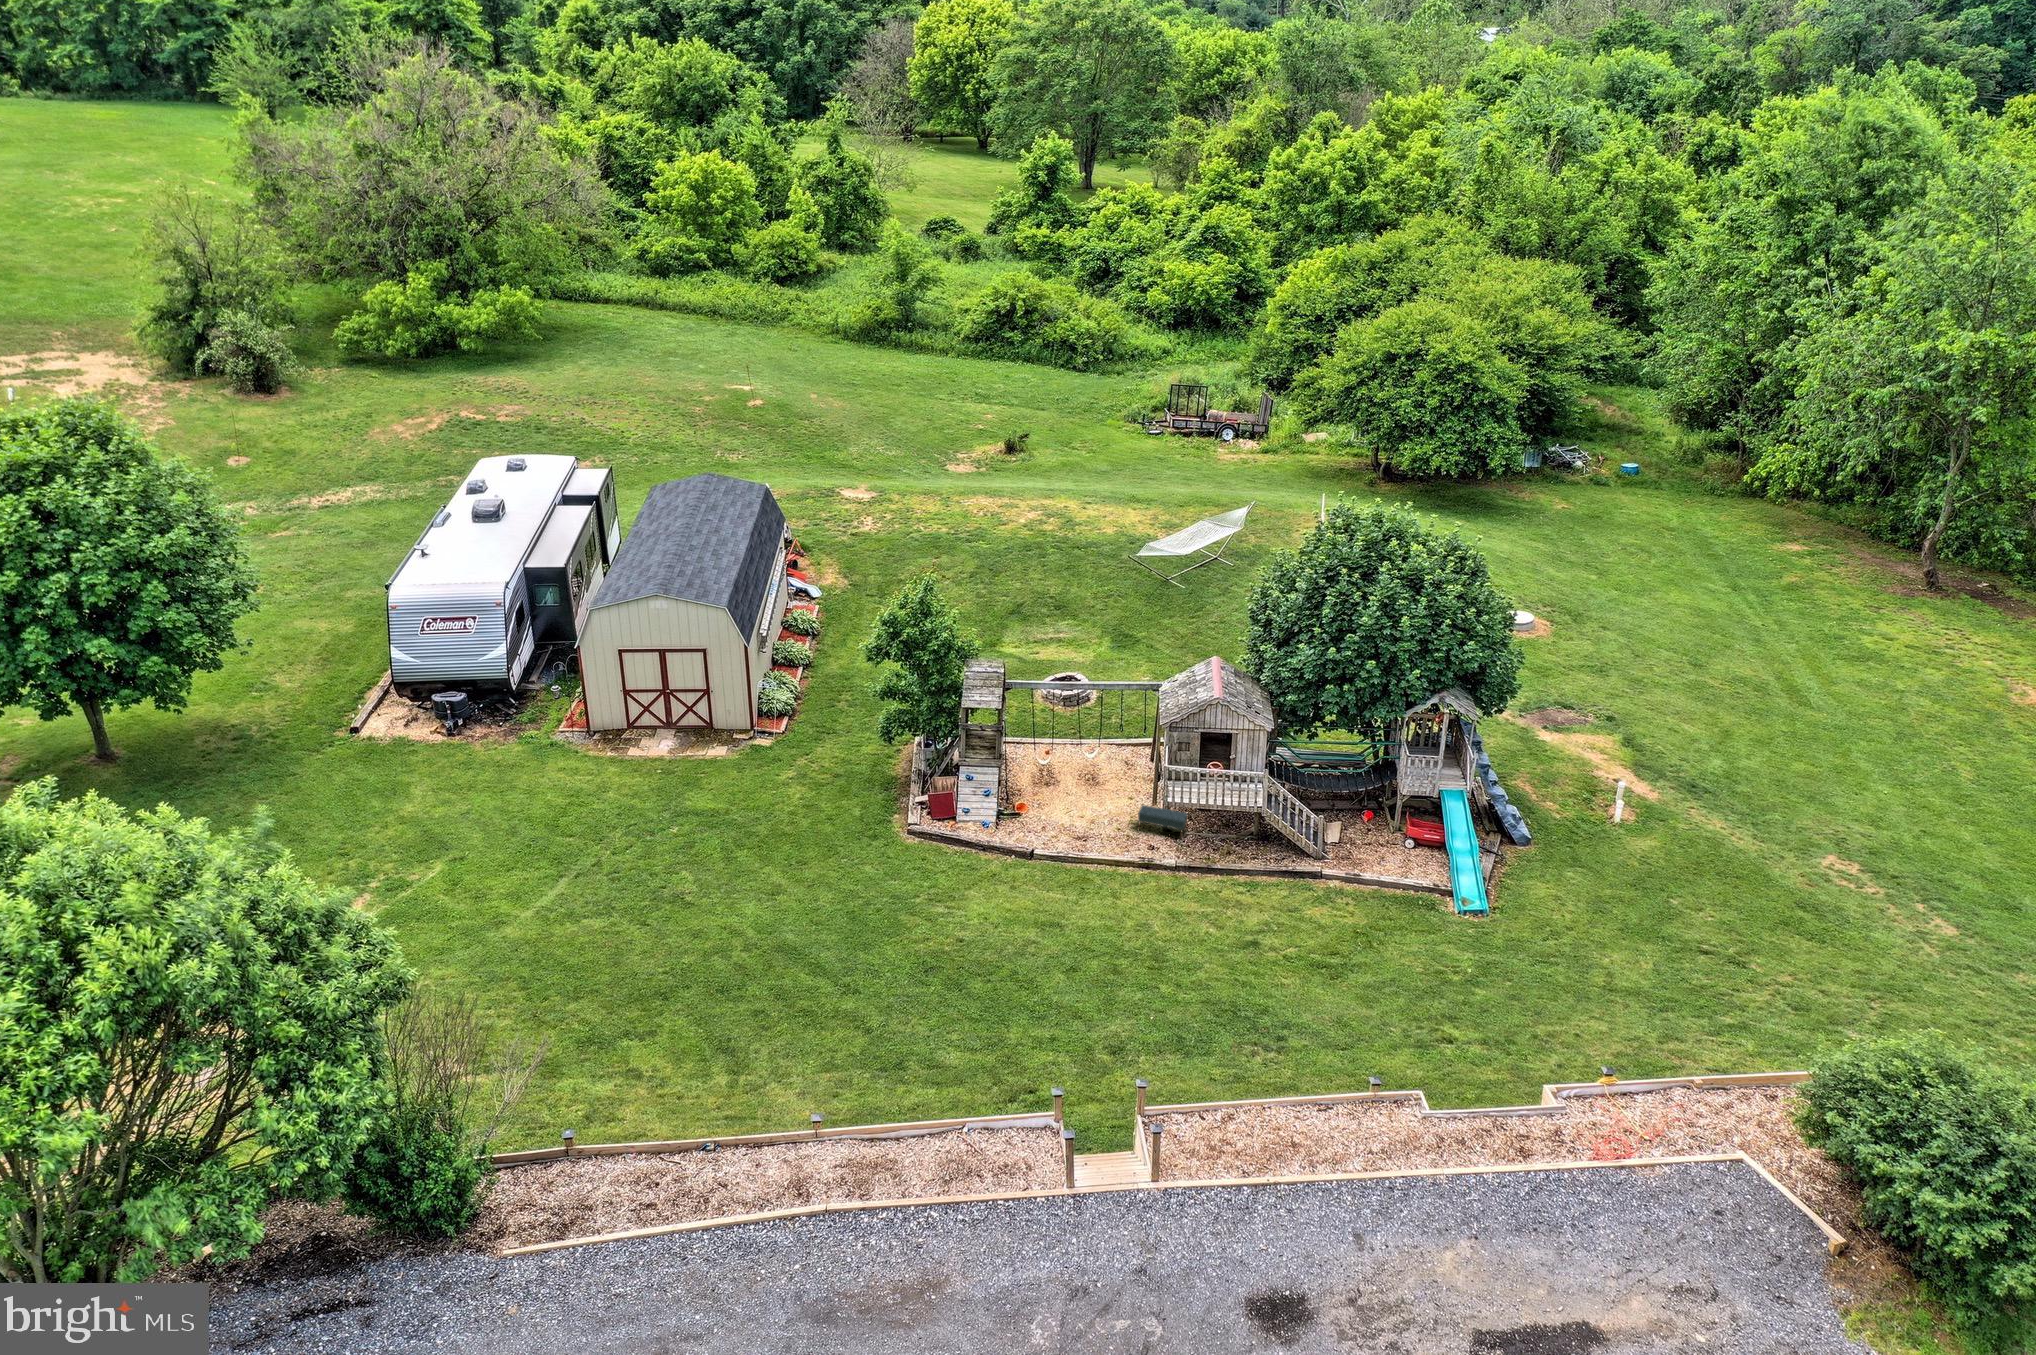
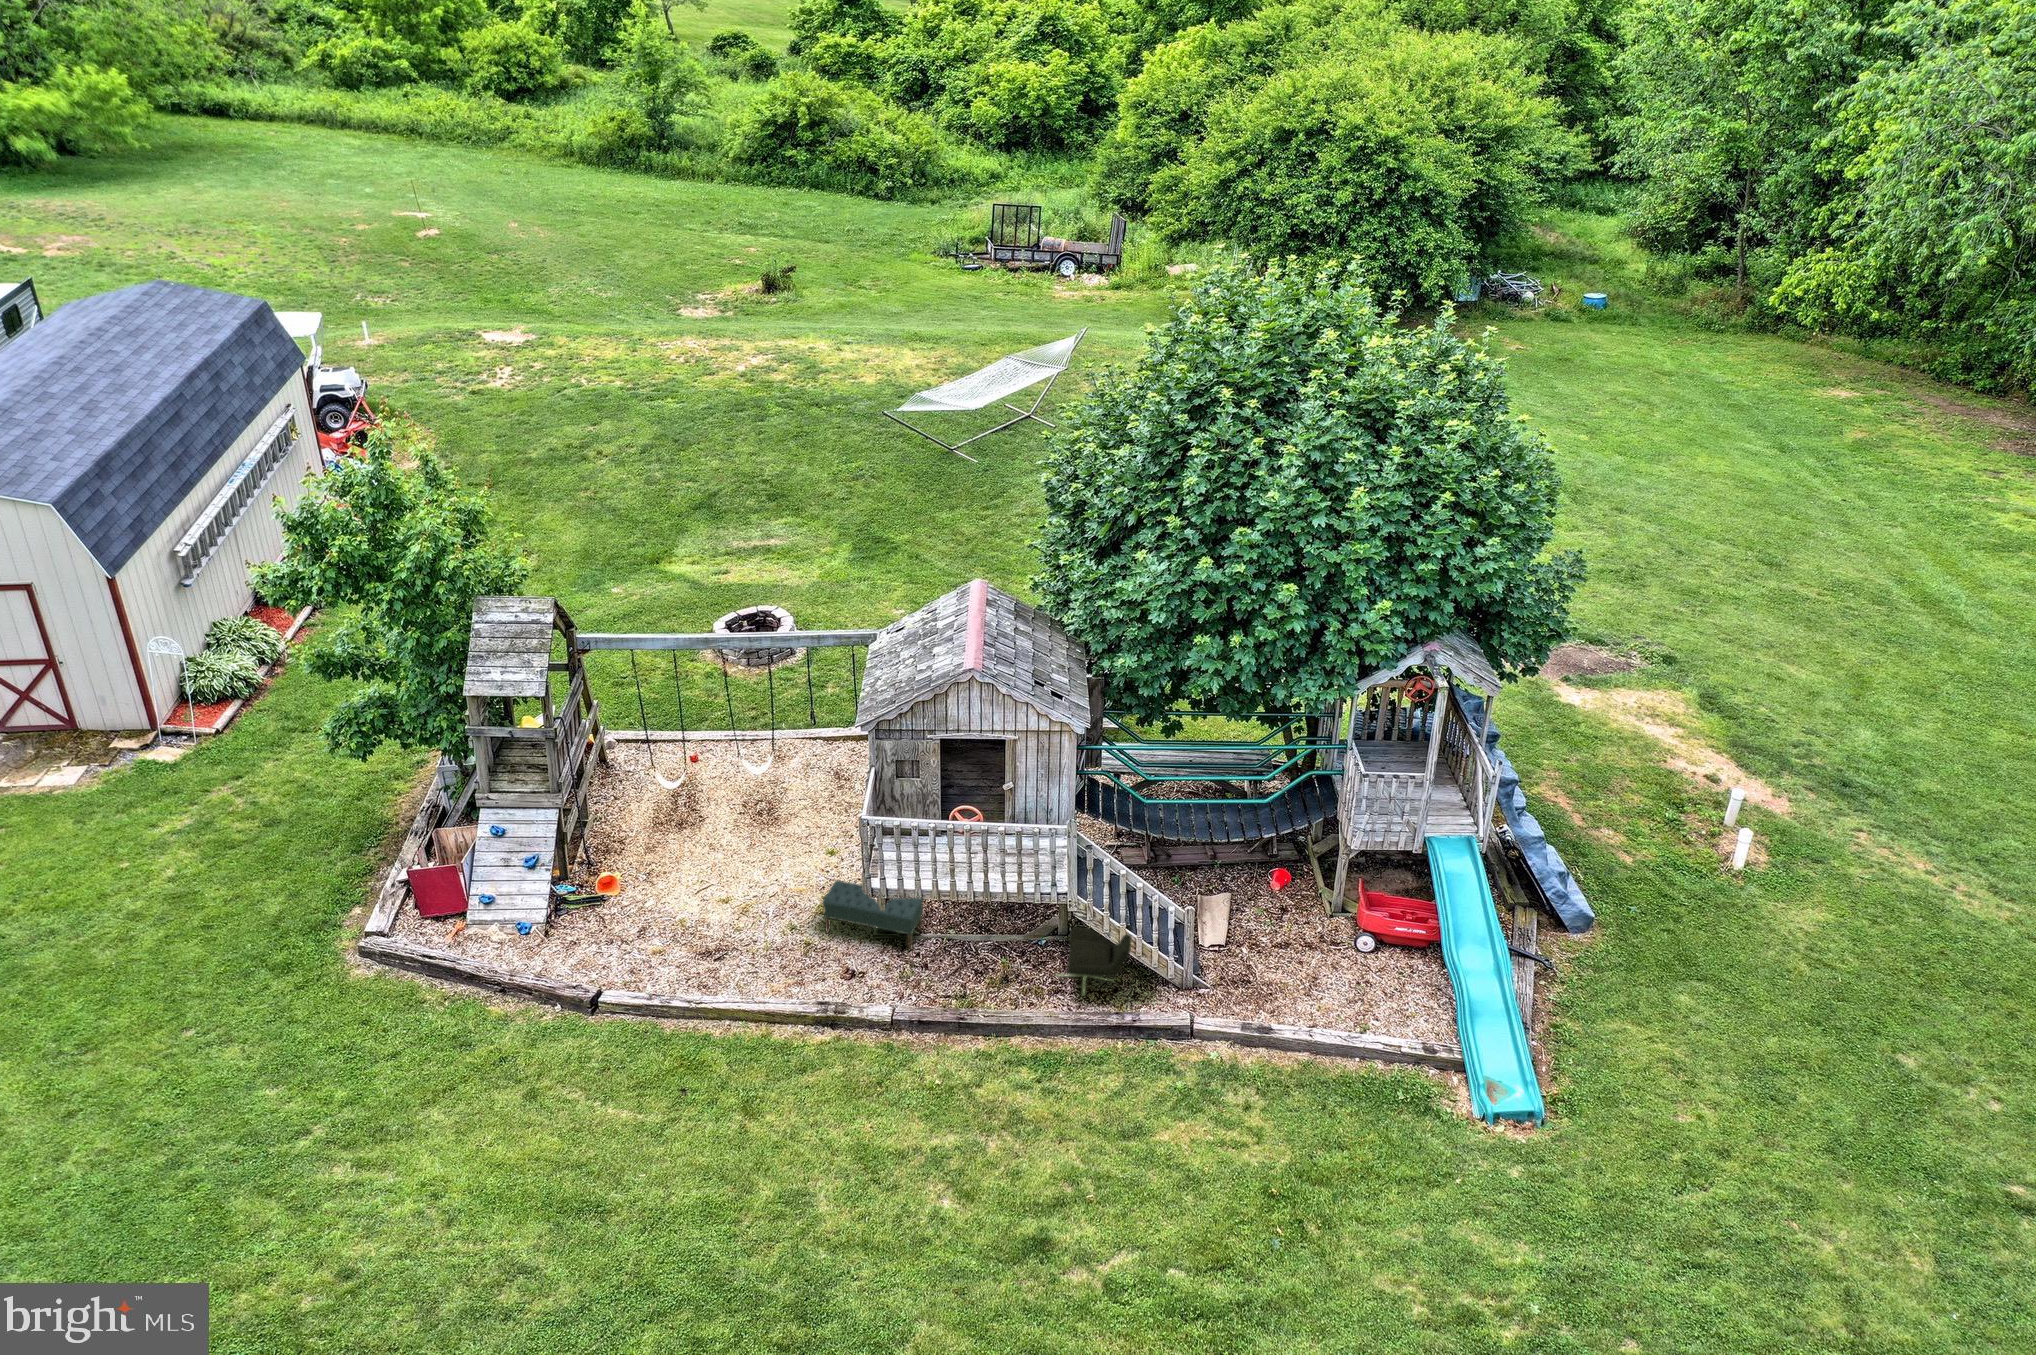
lounge chair: none [1255,825,1293,859] -> present [1057,924,1132,996]

